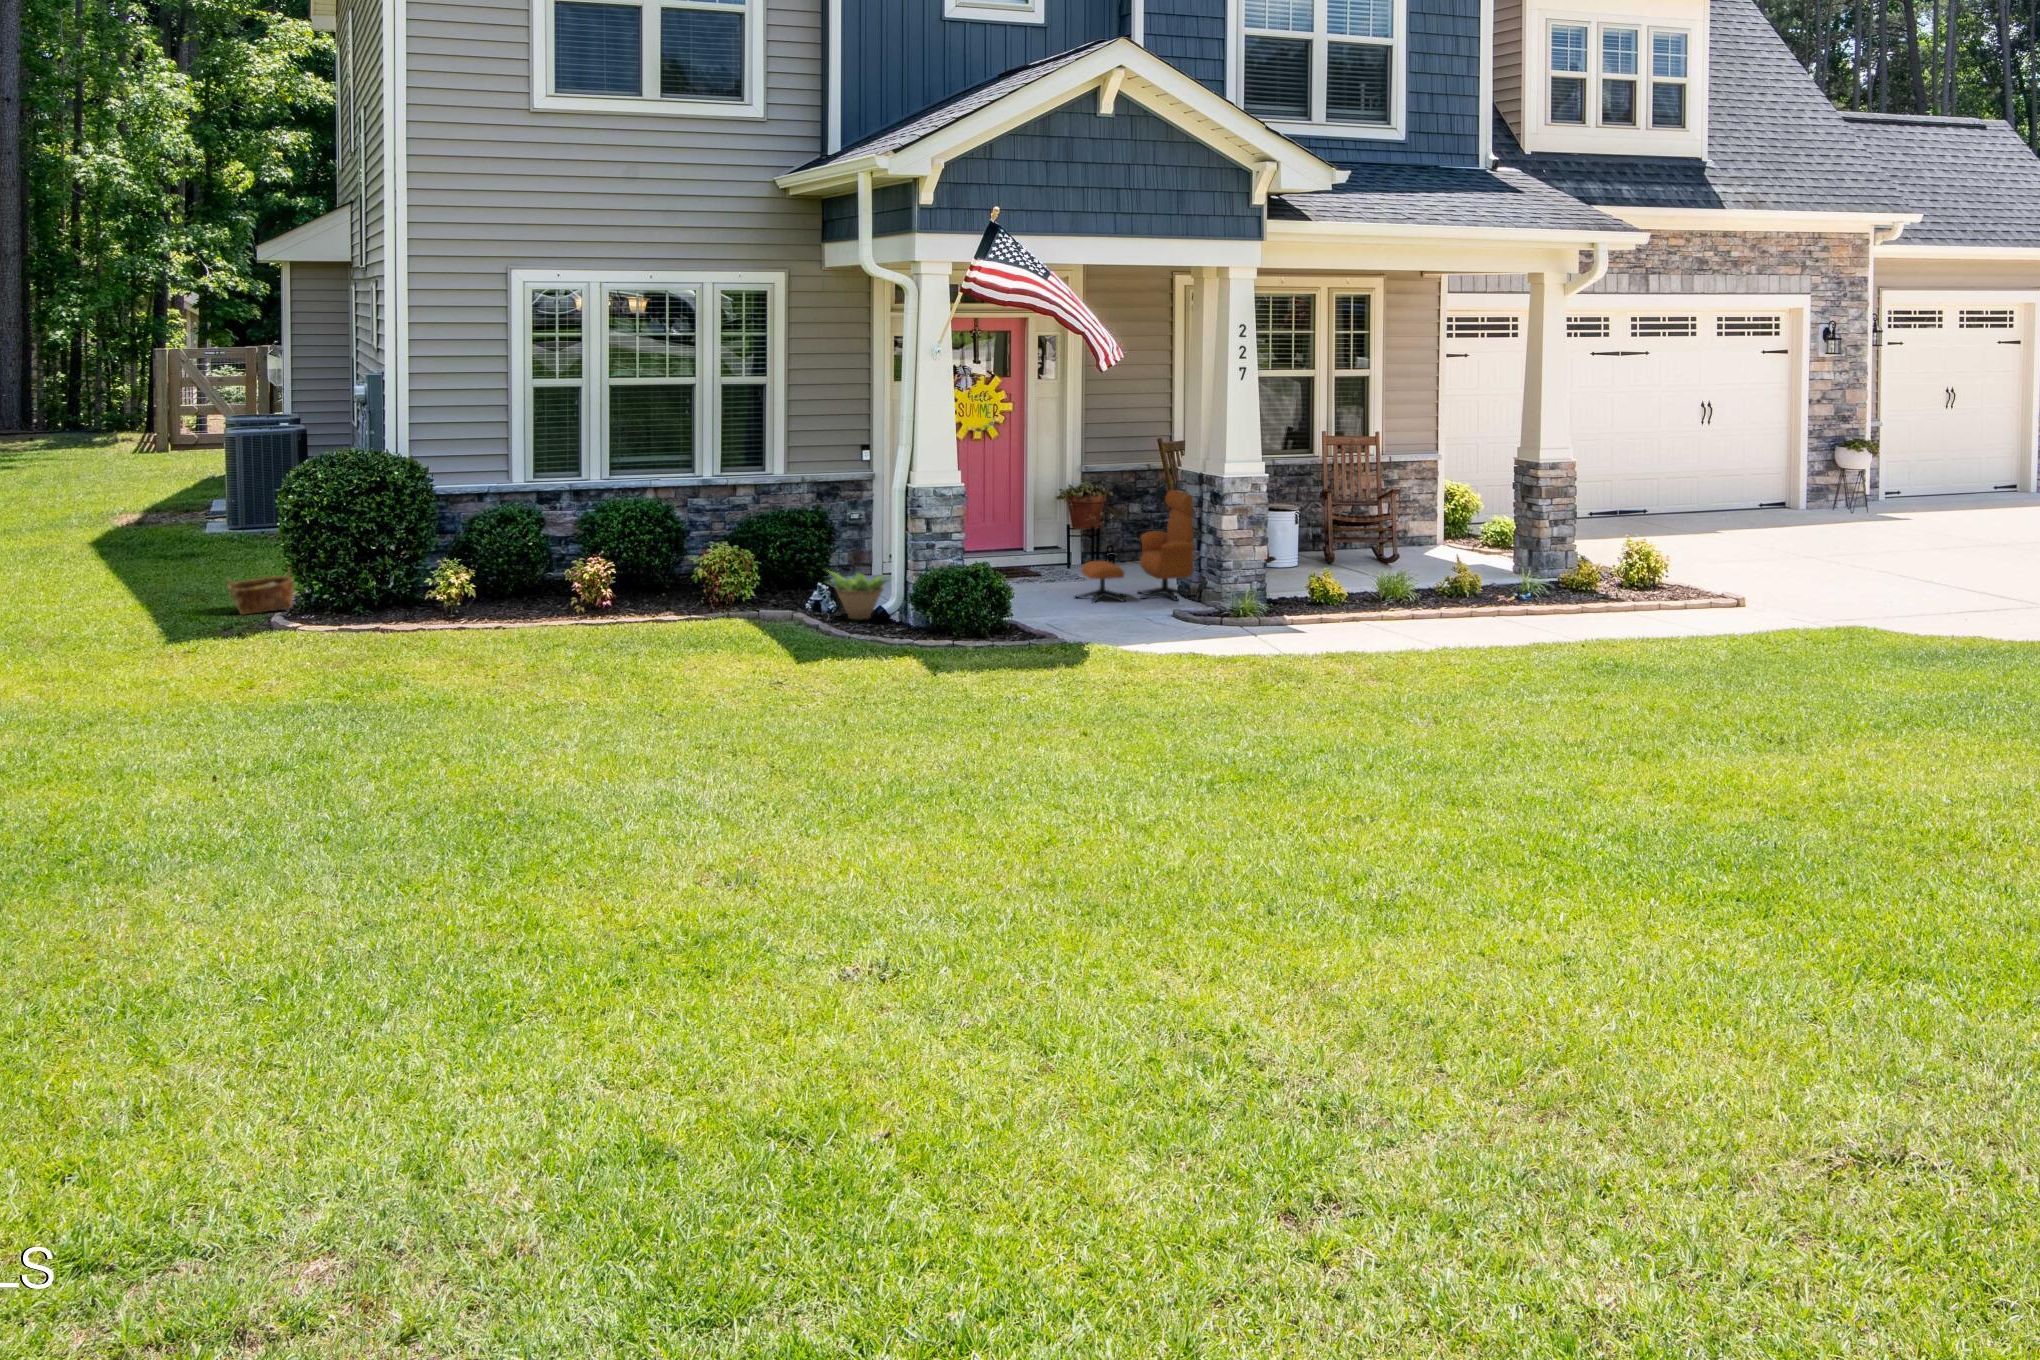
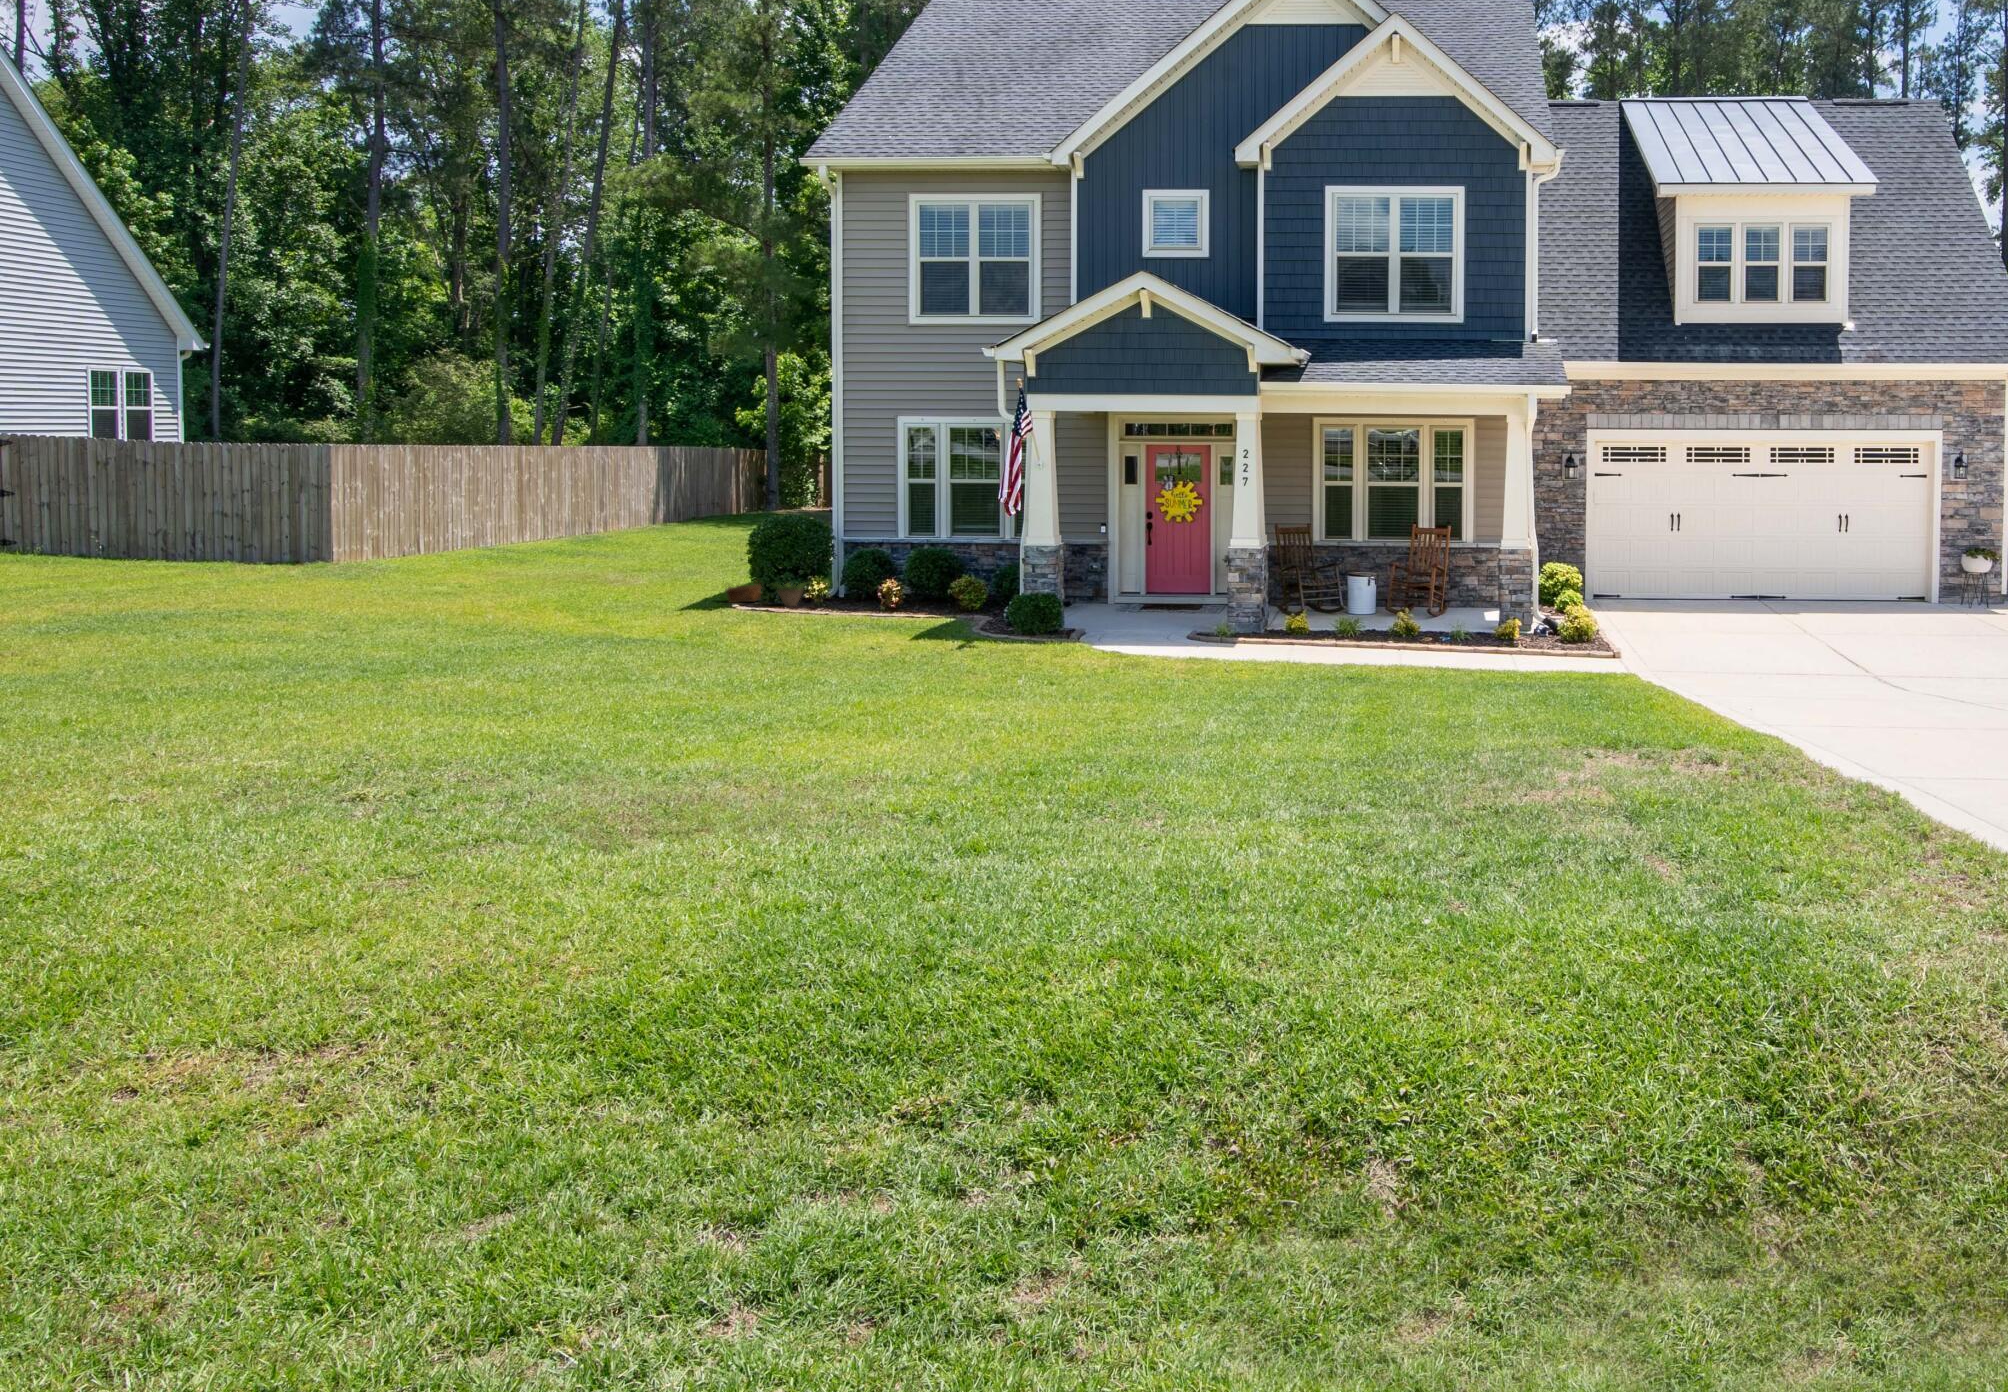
lounge chair: present [1075,490,1196,603] -> none [1140,555,1214,623]
decorative plant: present [829,571,888,619] -> present [775,583,807,606]

